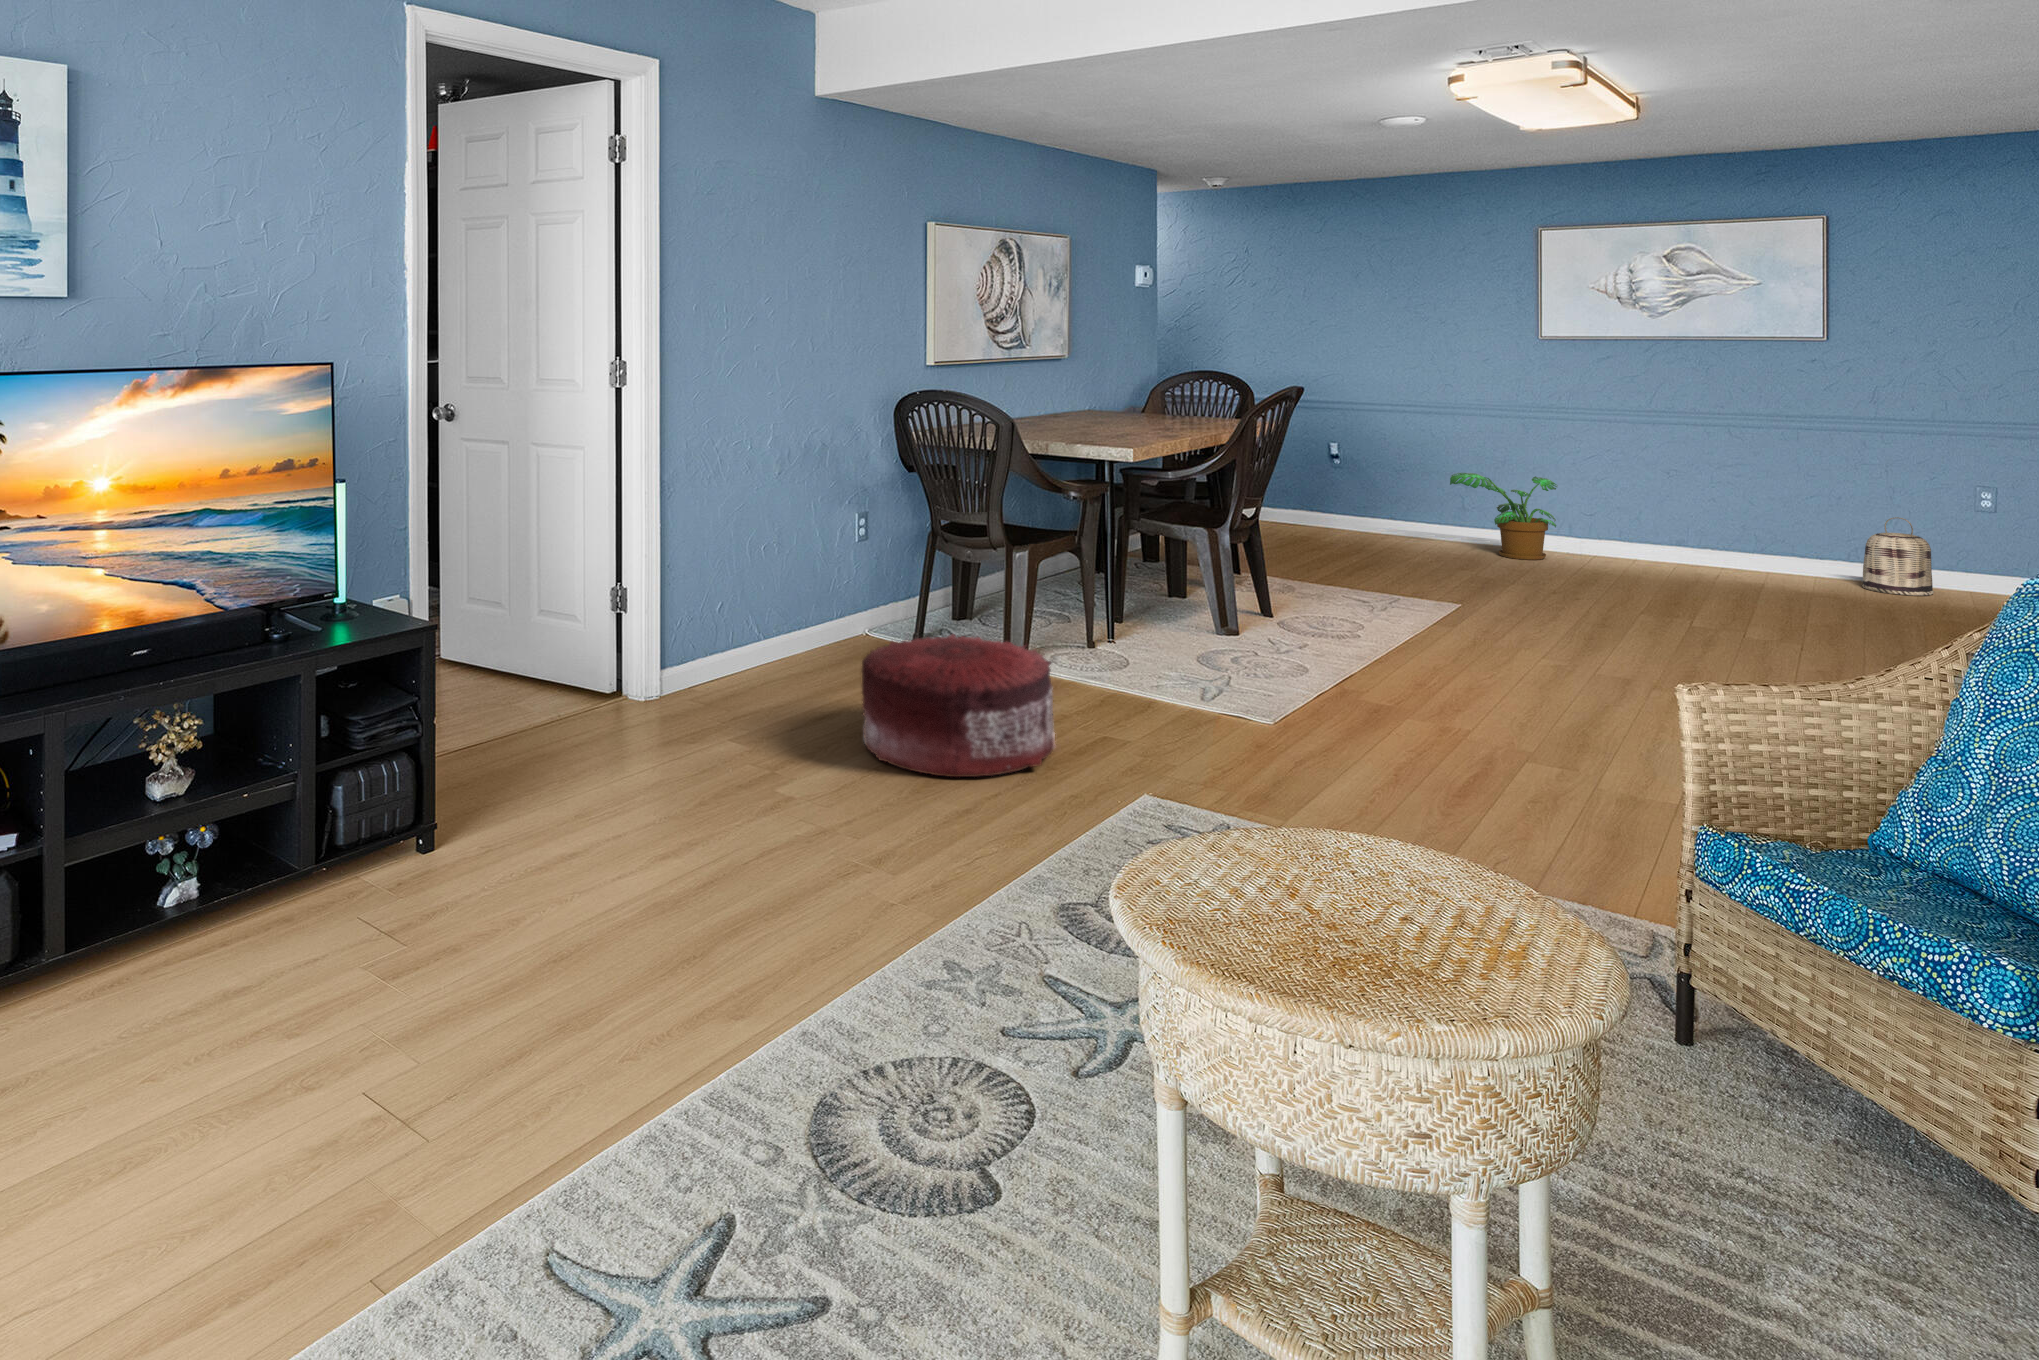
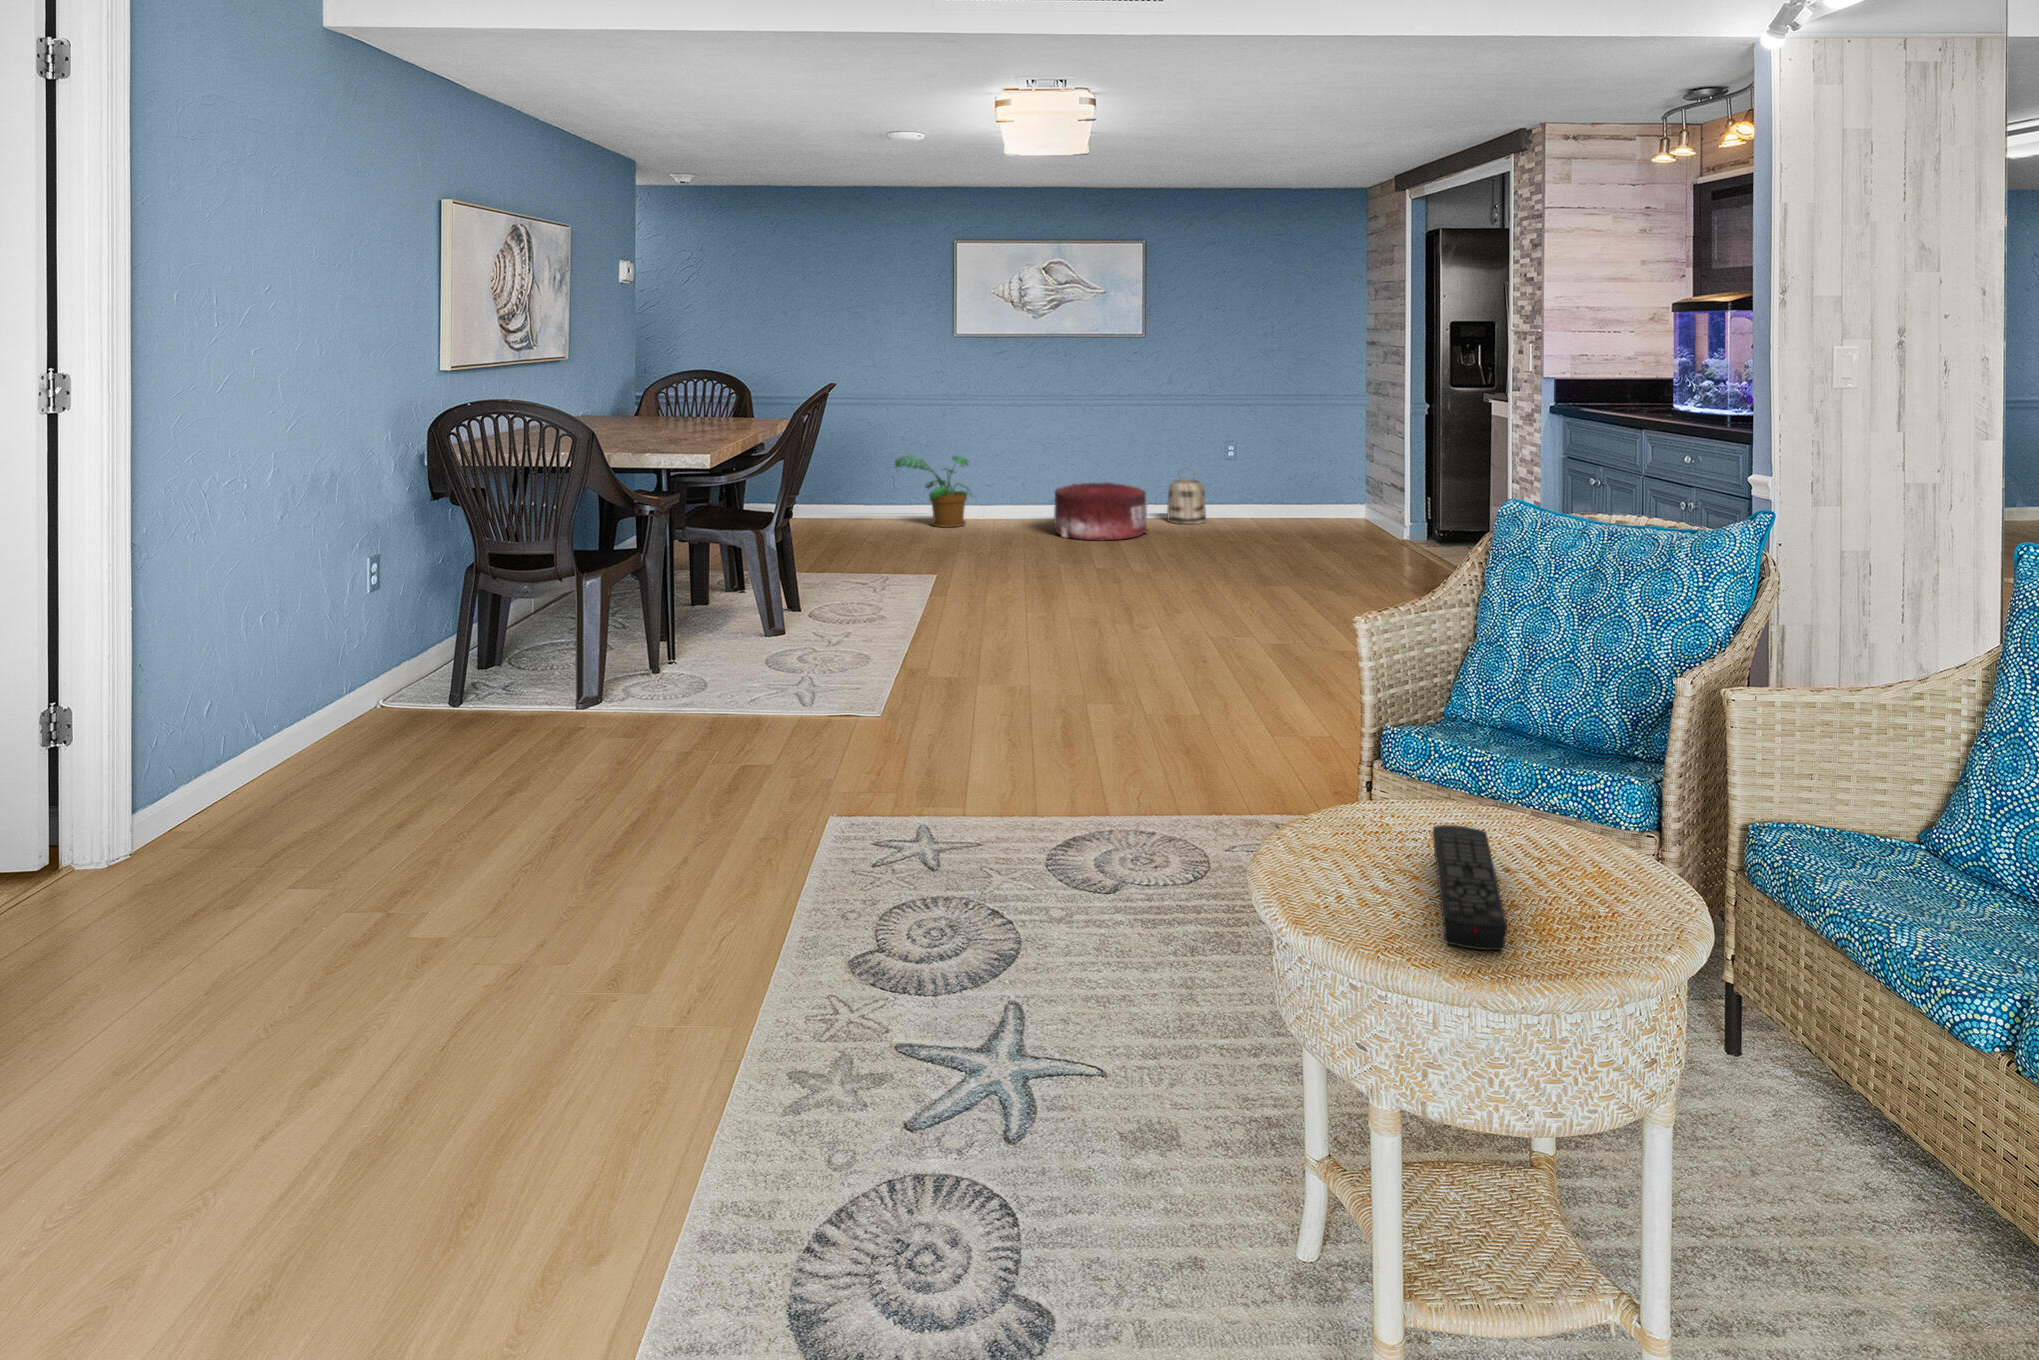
pouf: present [862,634,1055,777] -> present [1054,482,1148,540]
remote control: none [1254,867,1441,974] -> present [1433,825,1507,951]

